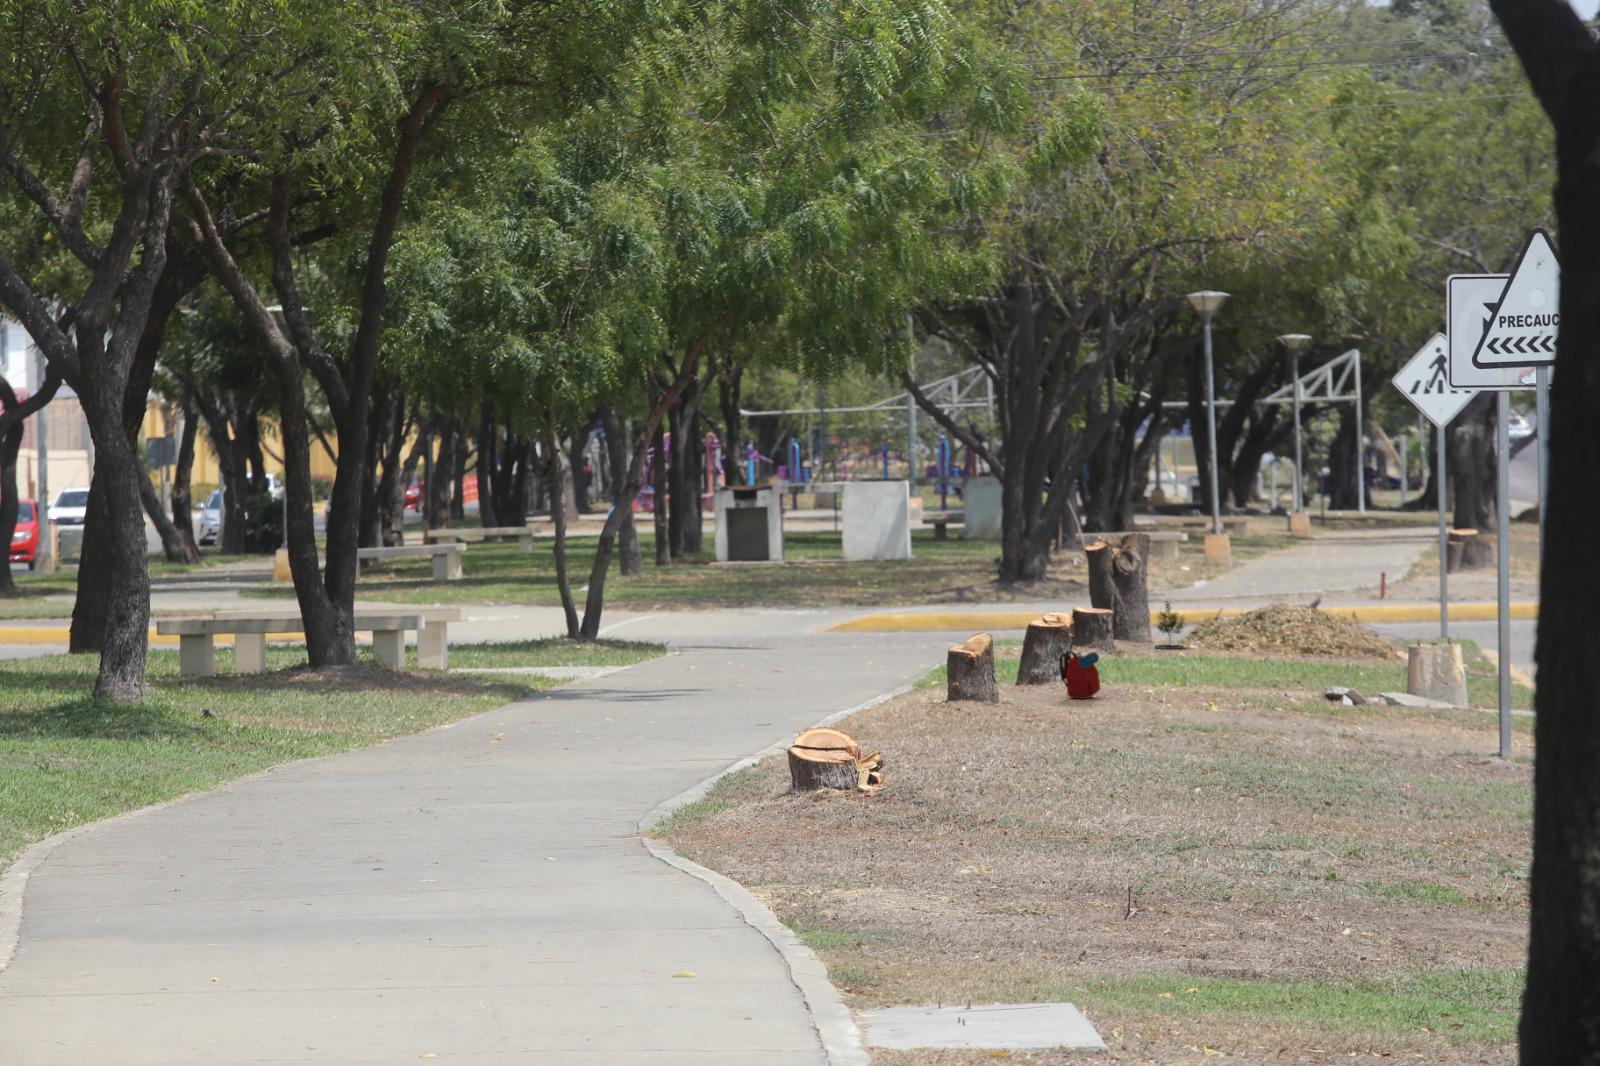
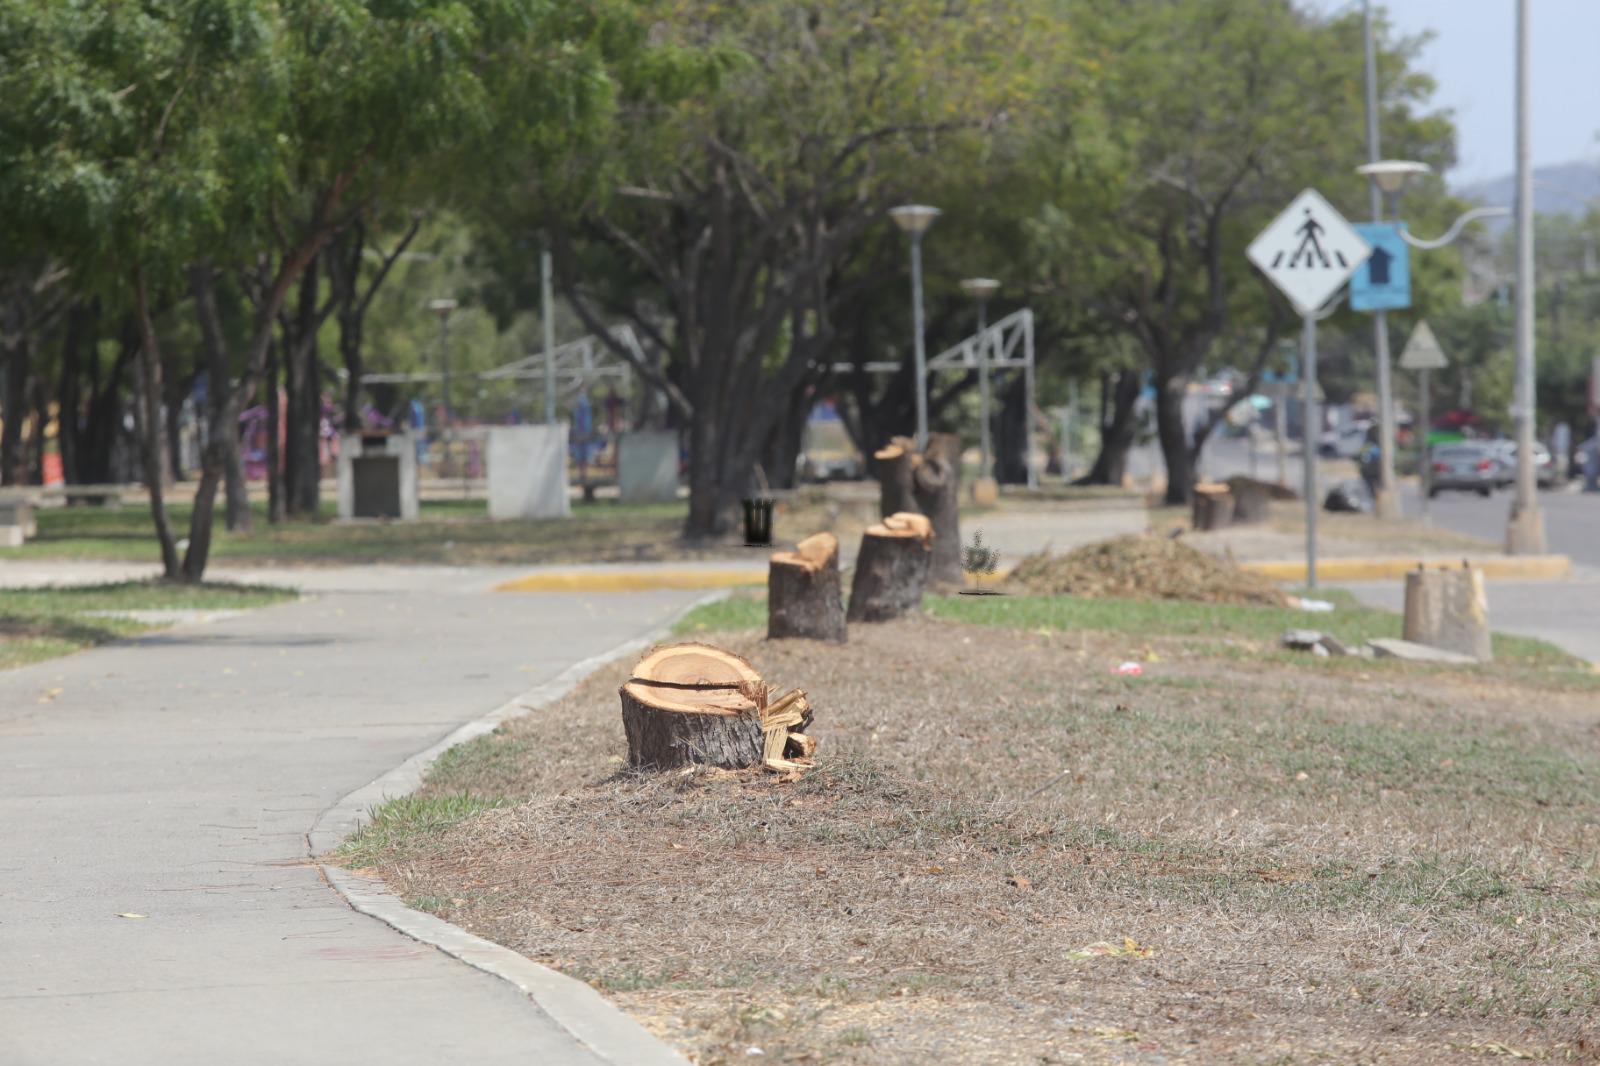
waste bin: none [1037,552,1068,593] -> present [741,498,775,546]
backpack: present [1059,651,1100,699] -> none [906,575,964,645]

